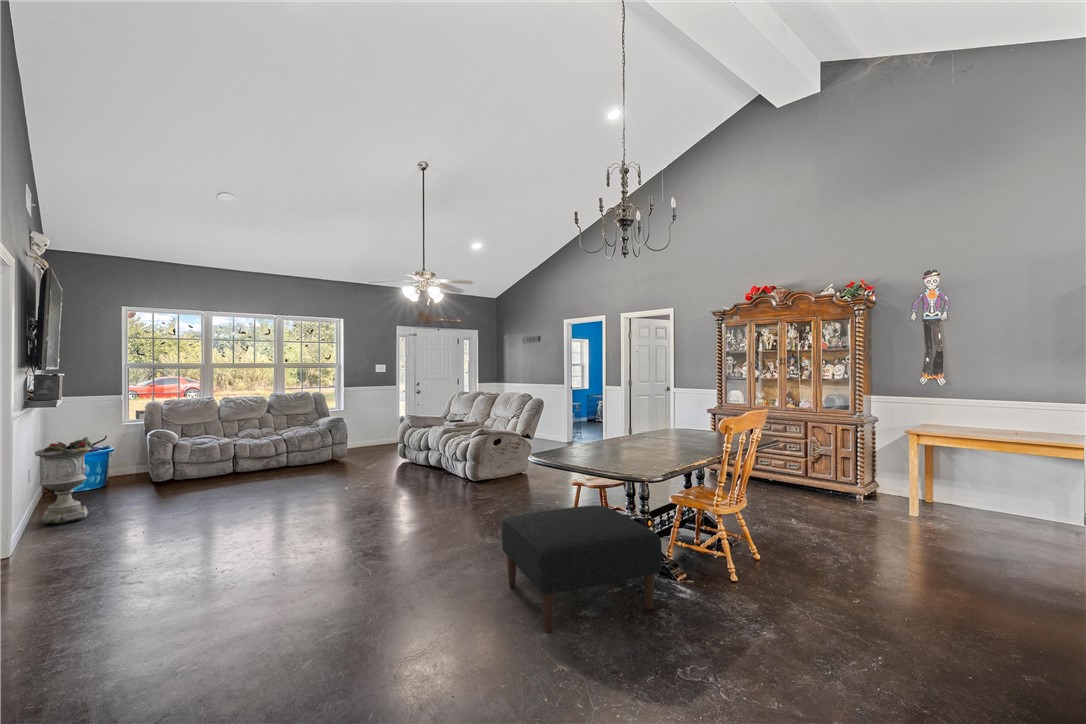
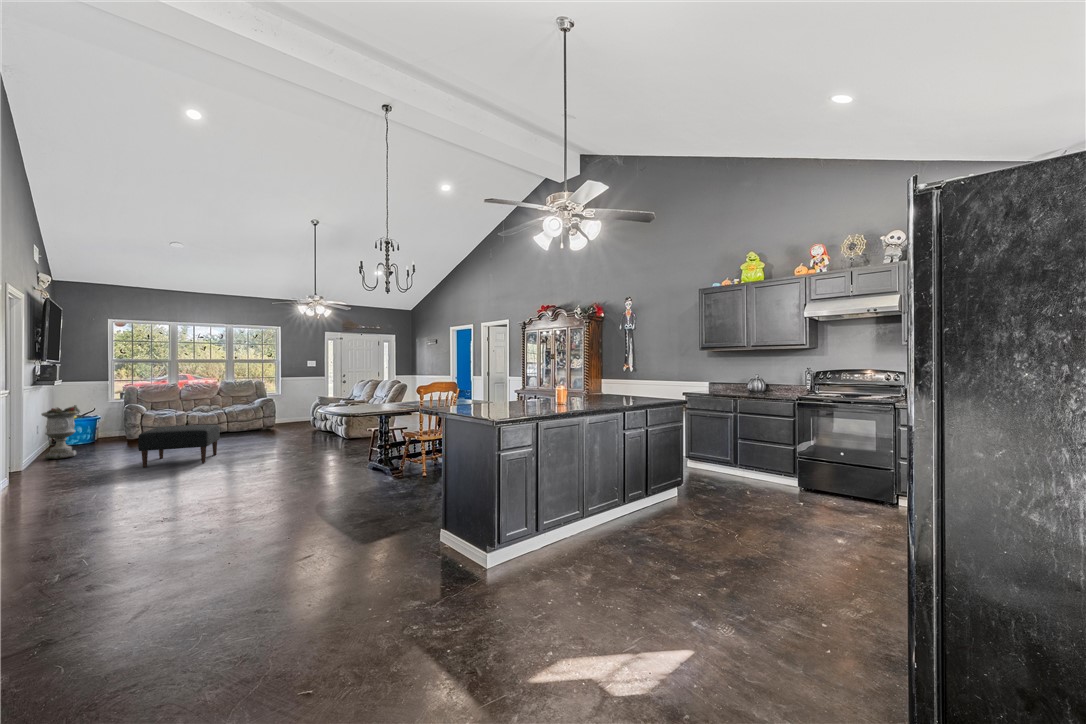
ottoman: present [502,505,662,632] -> present [138,425,220,467]

